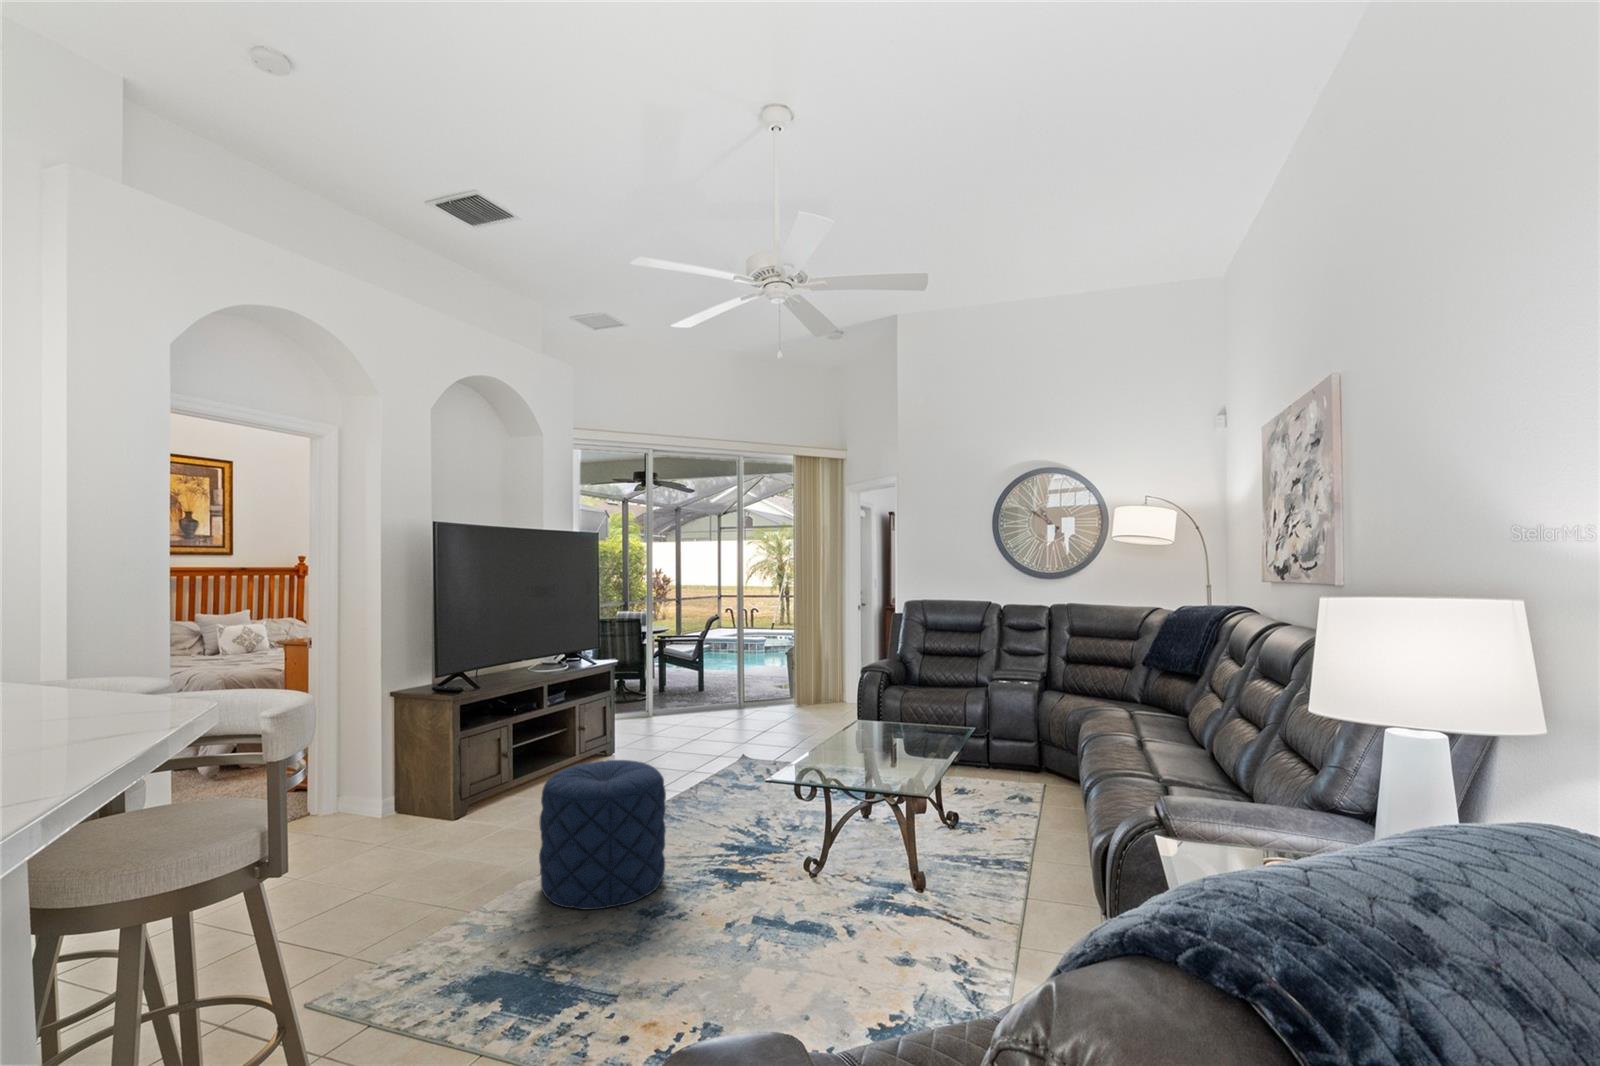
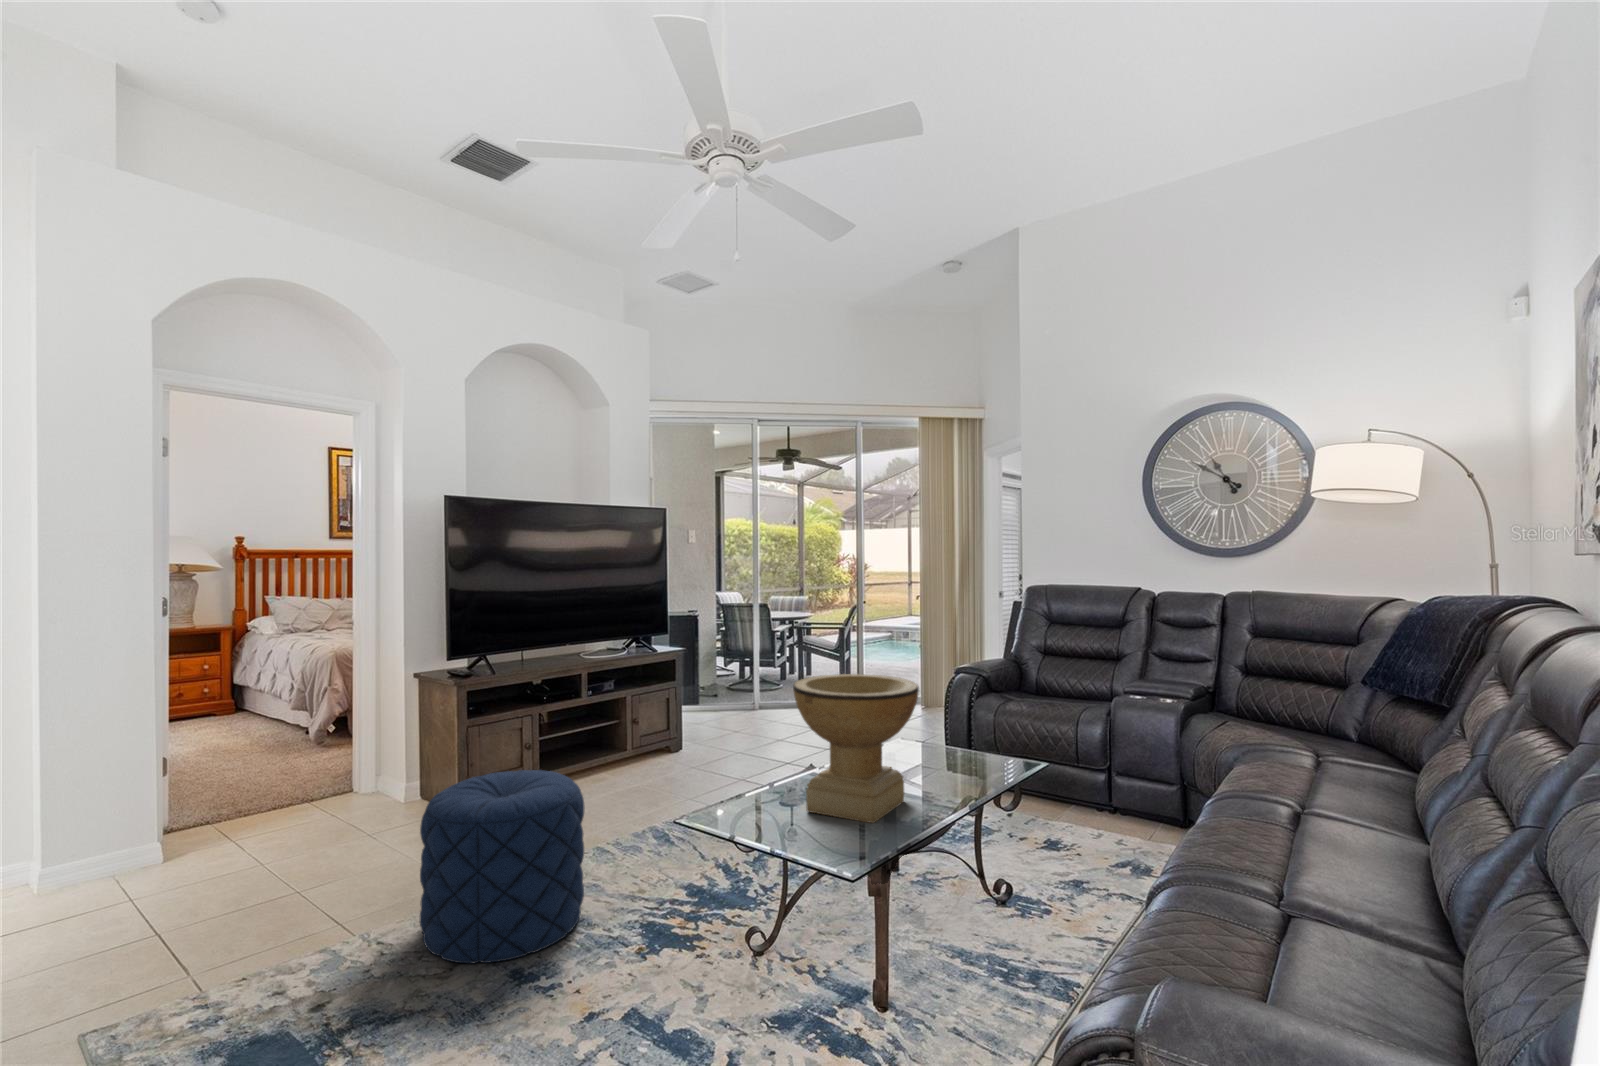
decorative bowl: none [818,671,909,775] -> present [793,674,919,823]

